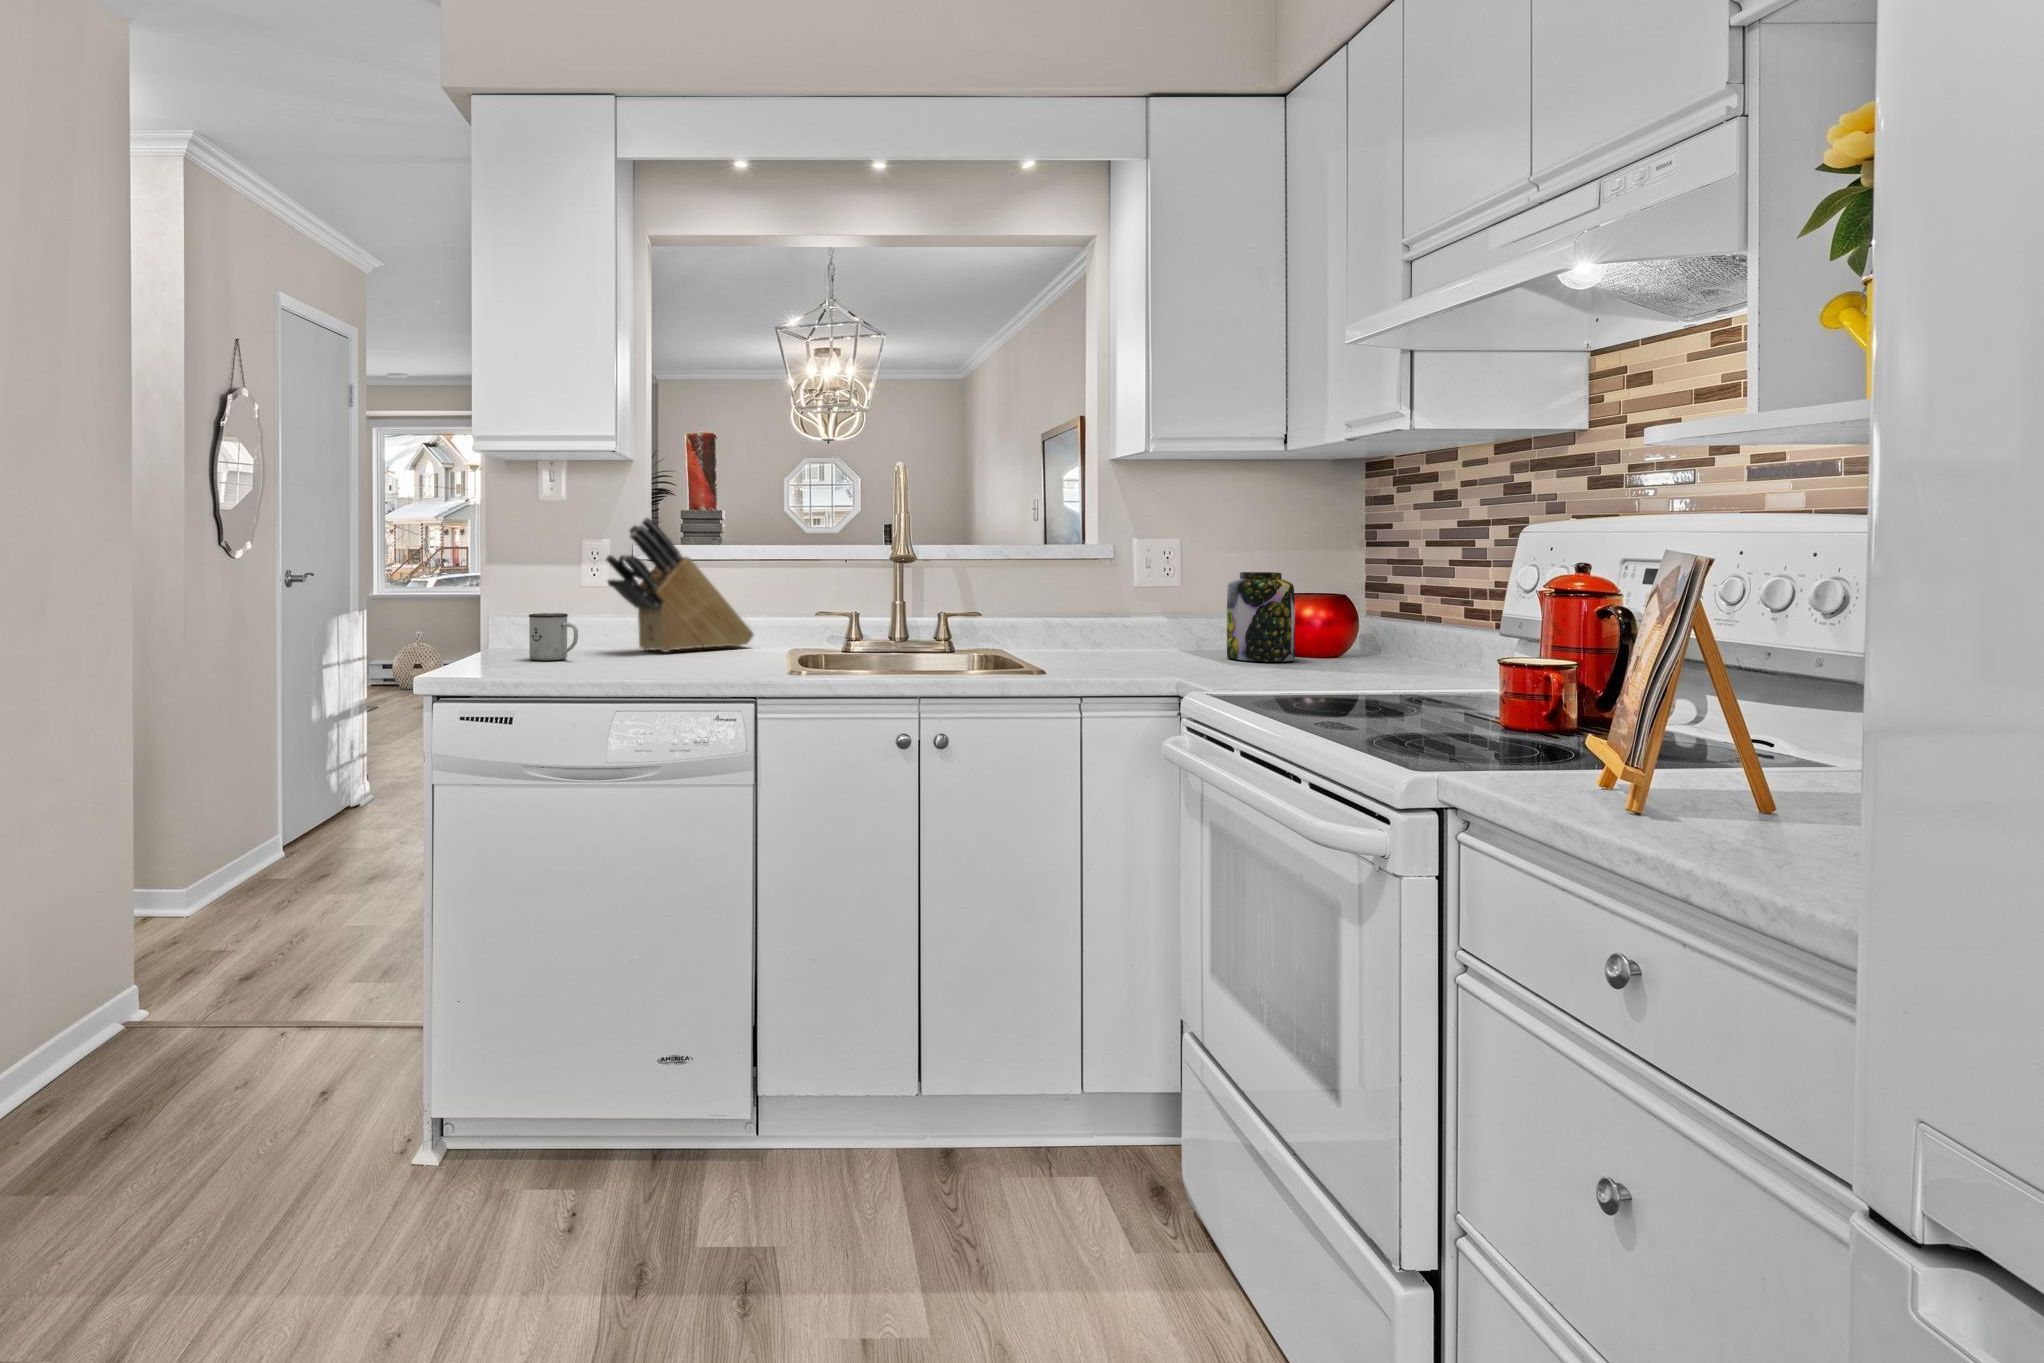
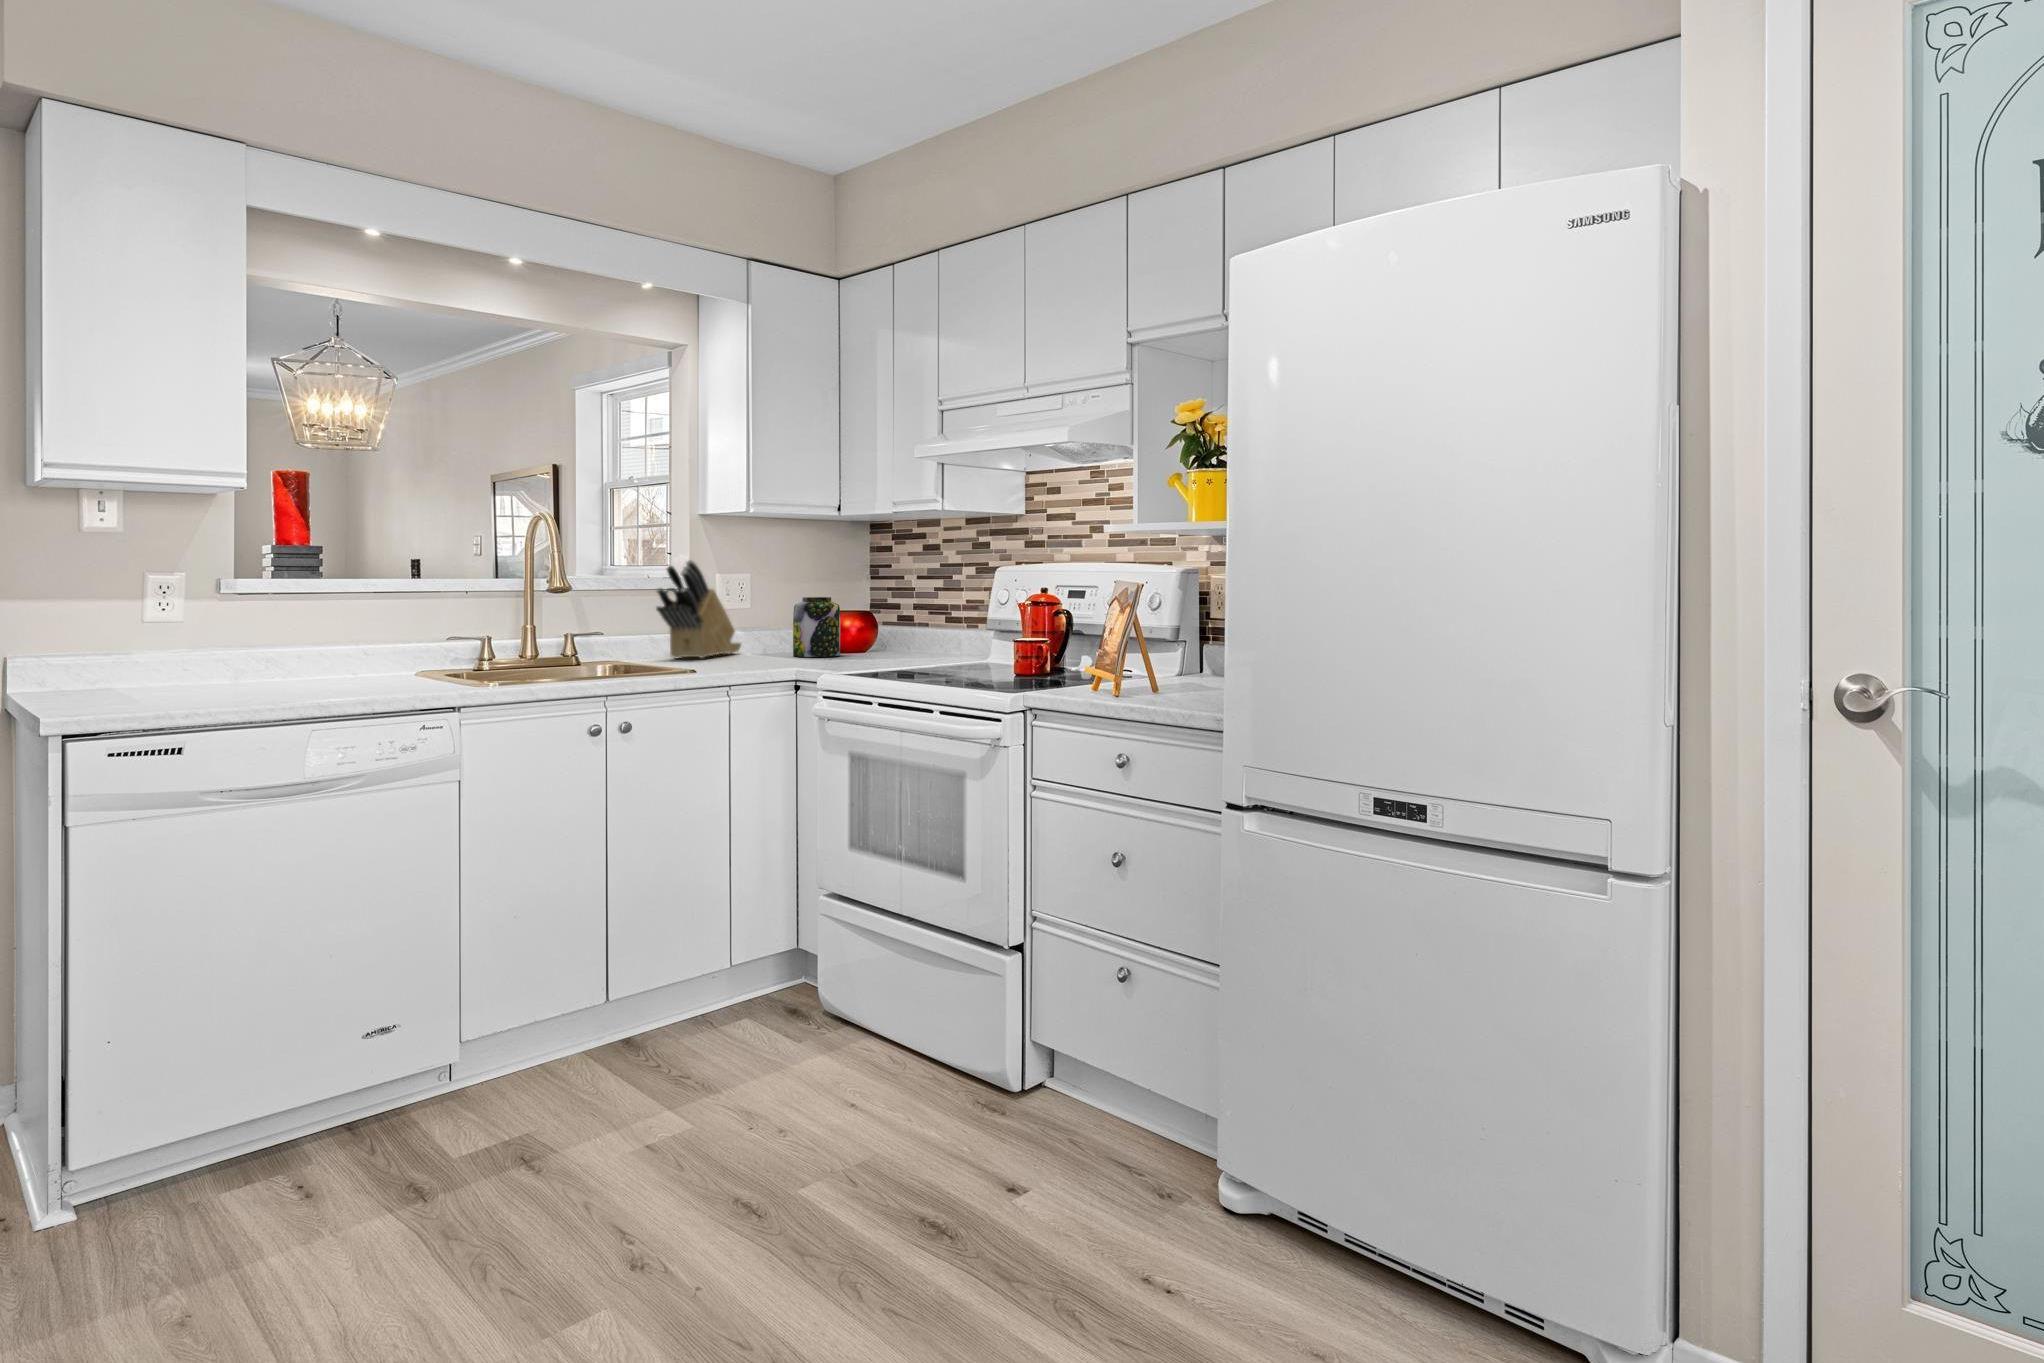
knife block: present [606,518,754,652] -> present [656,560,741,658]
mug: present [529,613,578,660] -> none [156,648,225,694]

